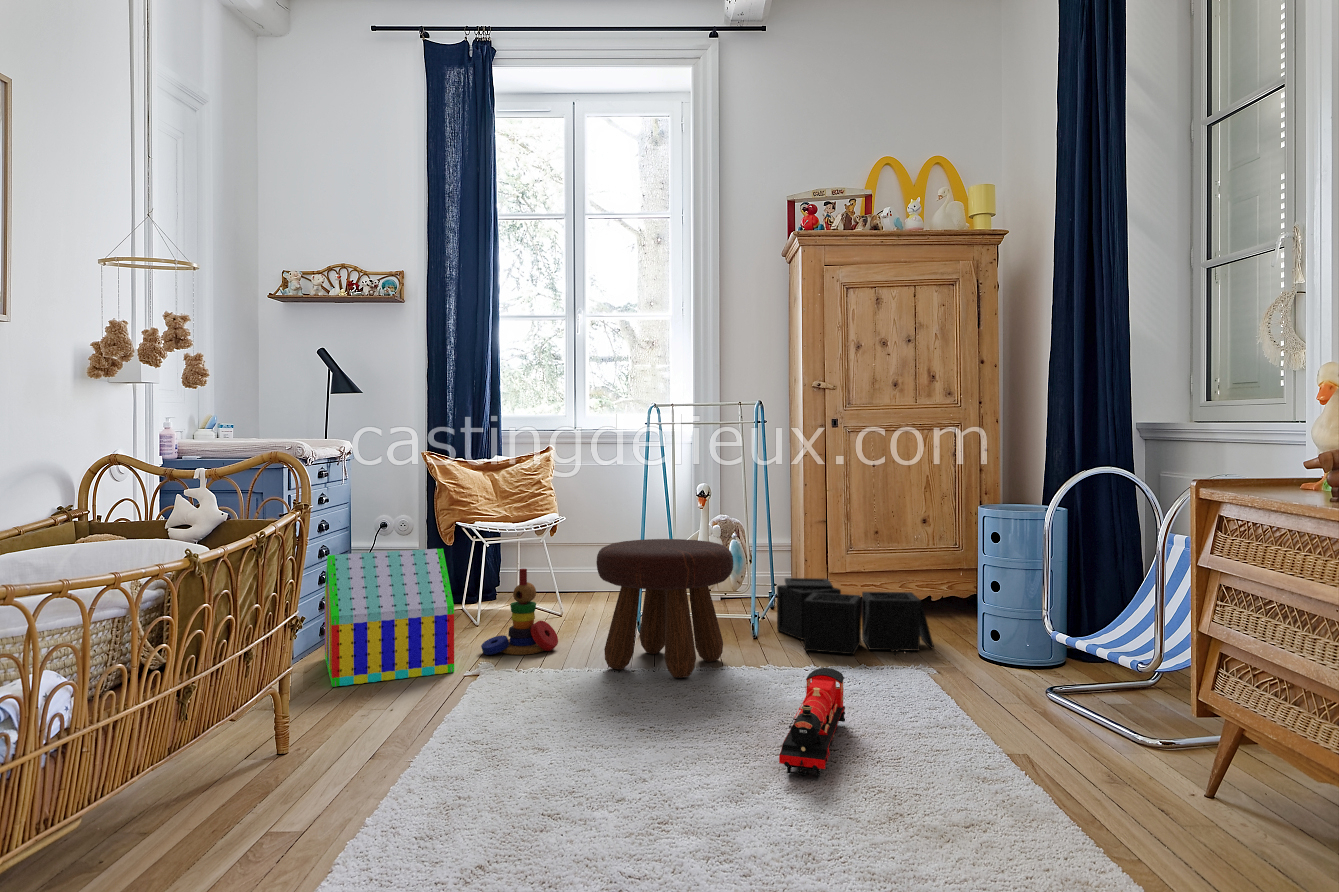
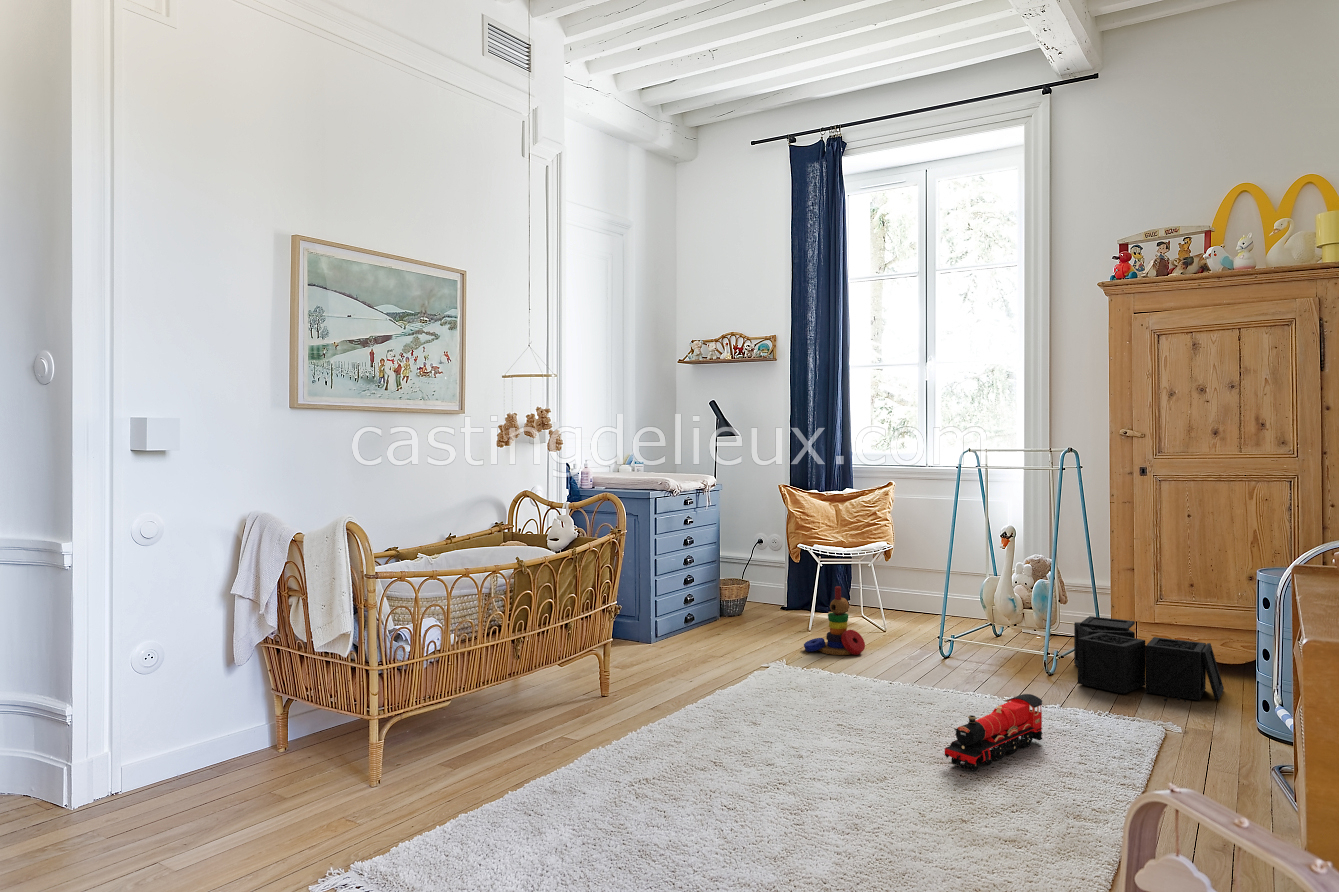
footstool: present [596,539,733,677] -> none [881,571,1000,689]
toy house: present [325,549,454,687] -> none [690,566,775,660]

